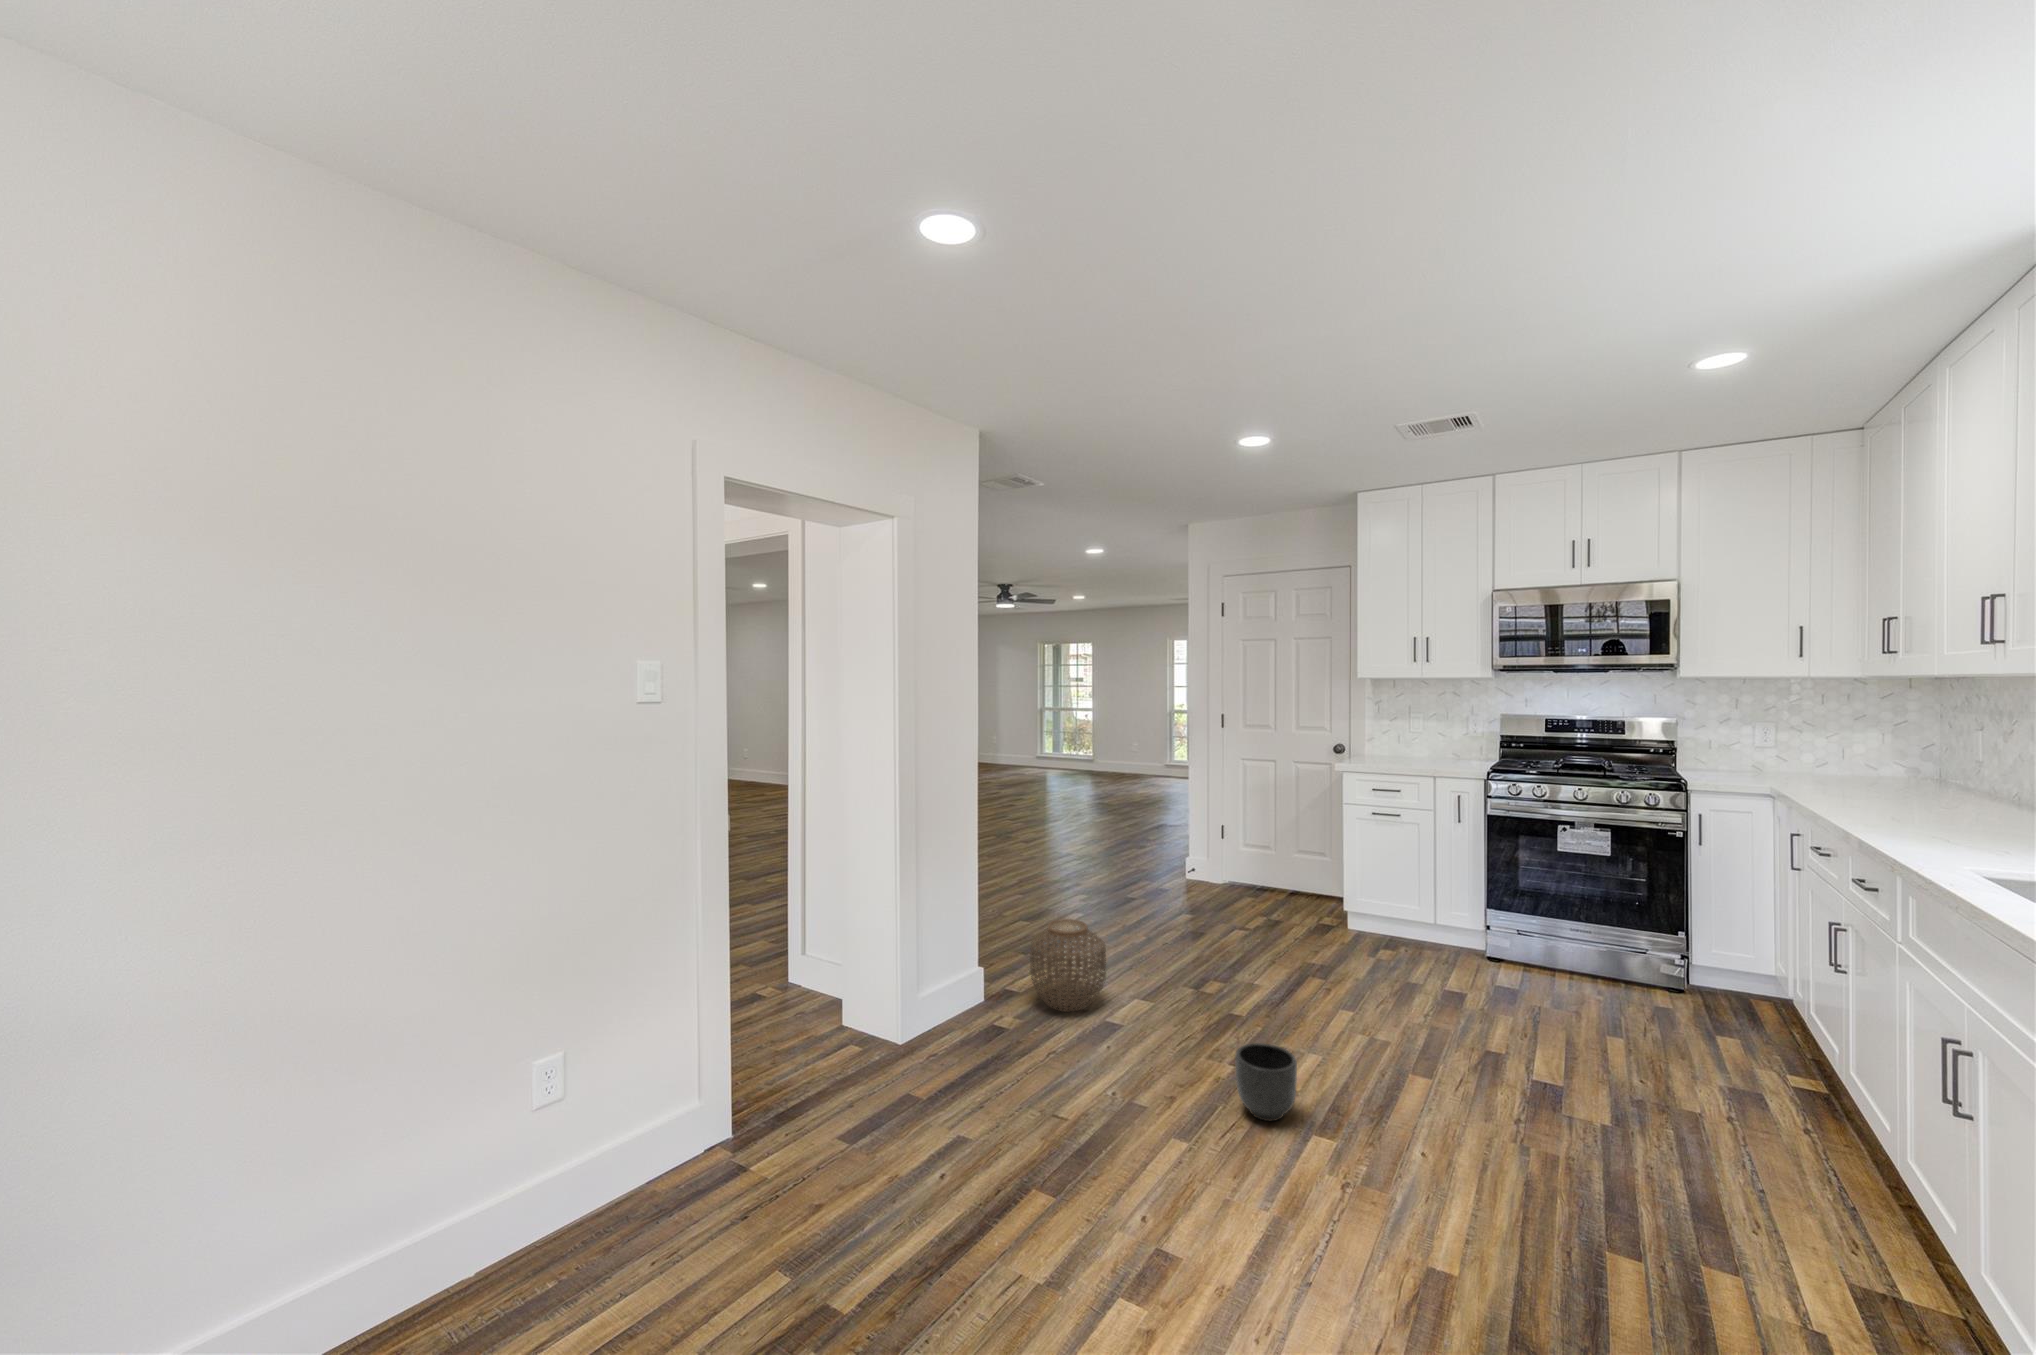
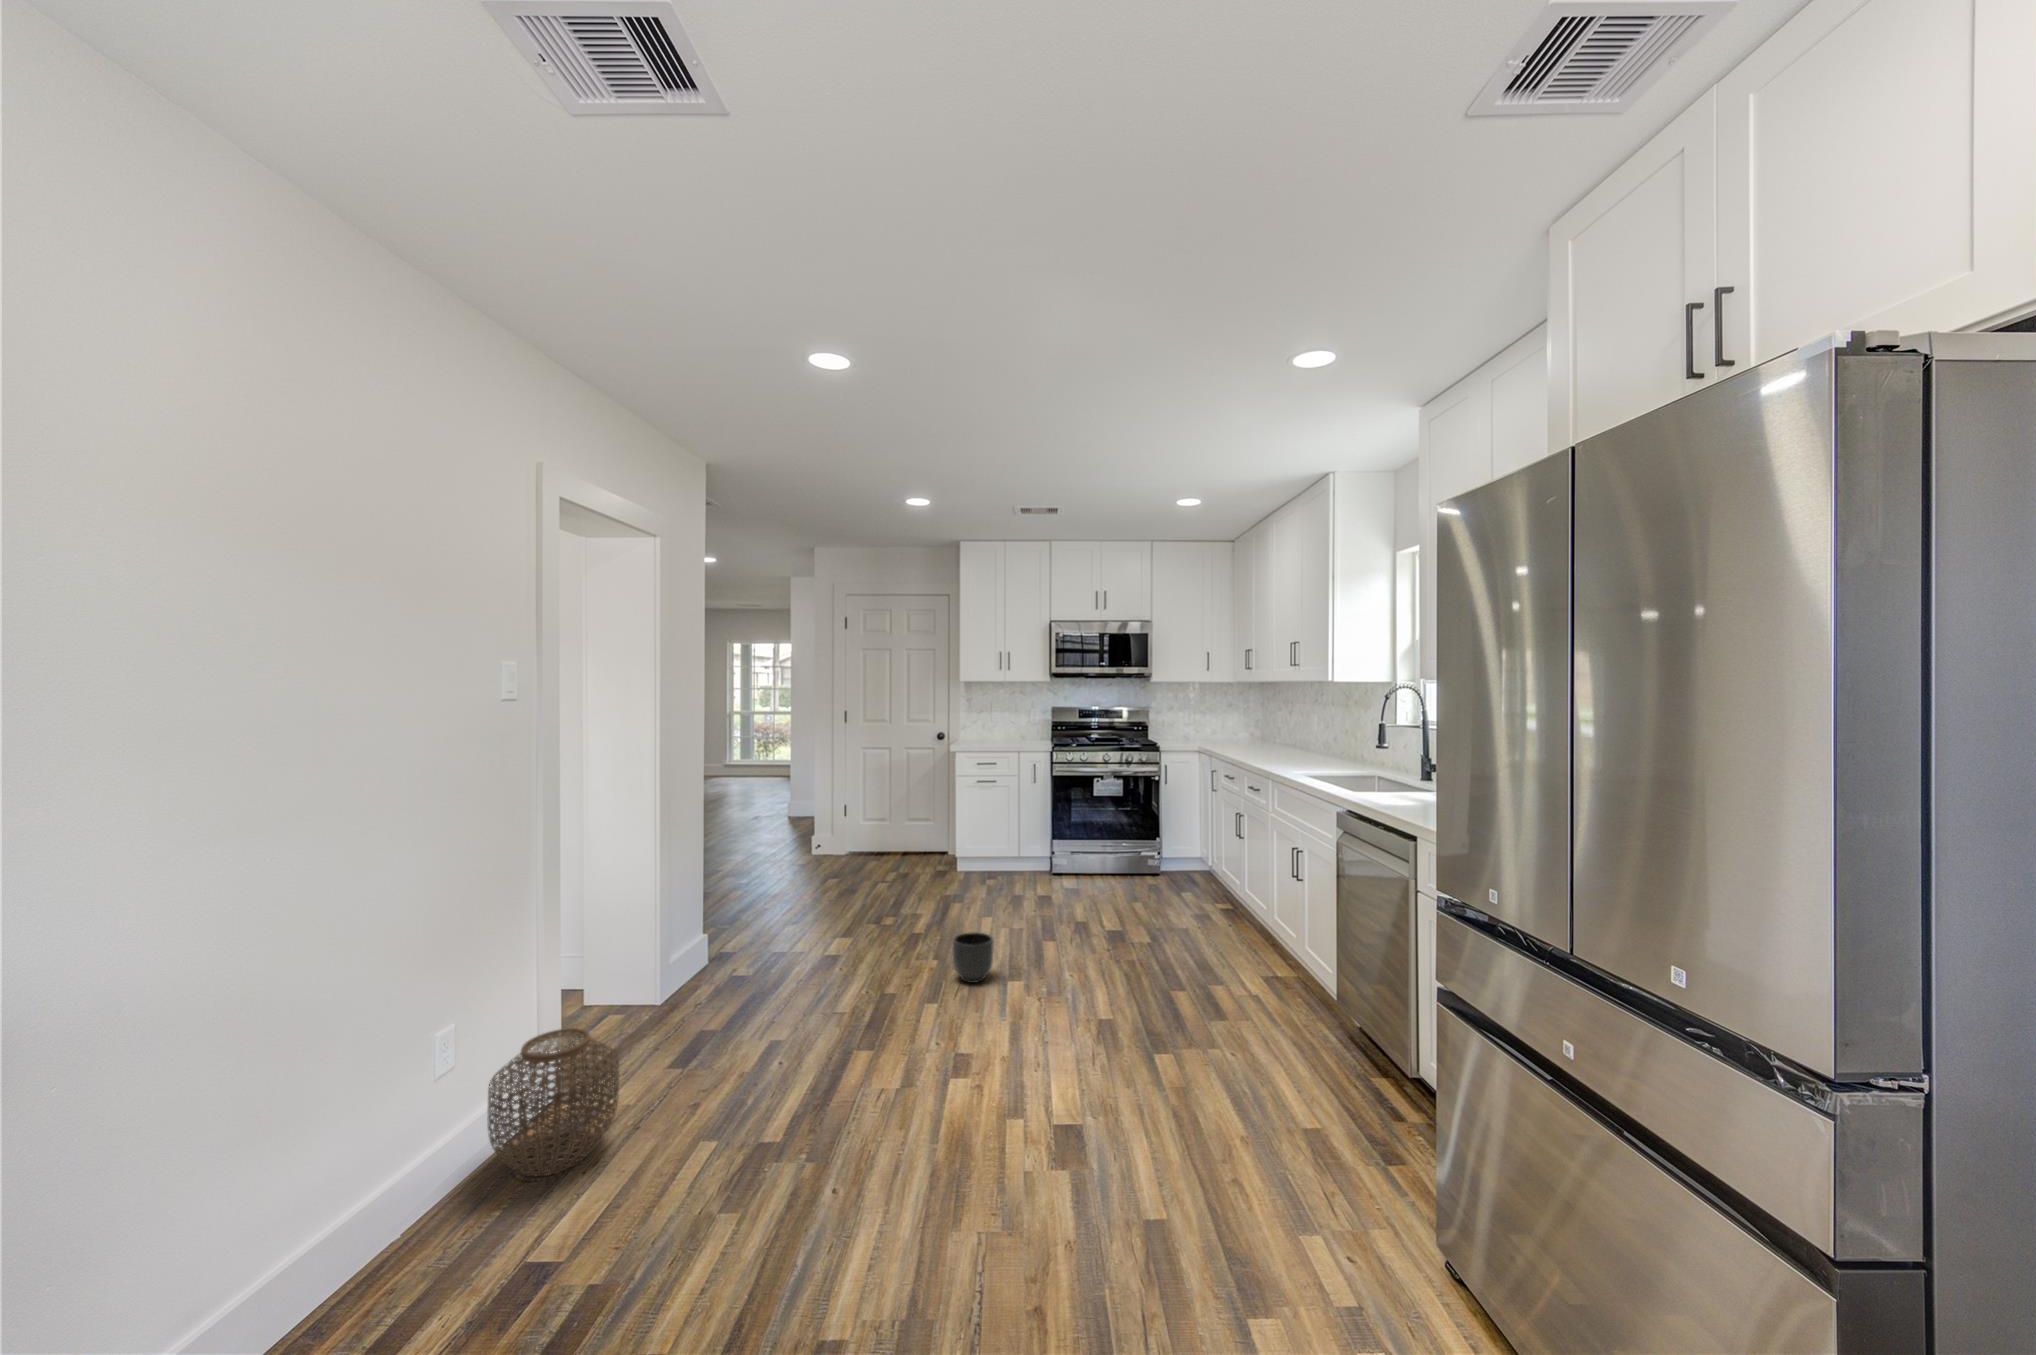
woven basket: present [1030,919,1106,1012] -> present [488,1028,619,1176]

